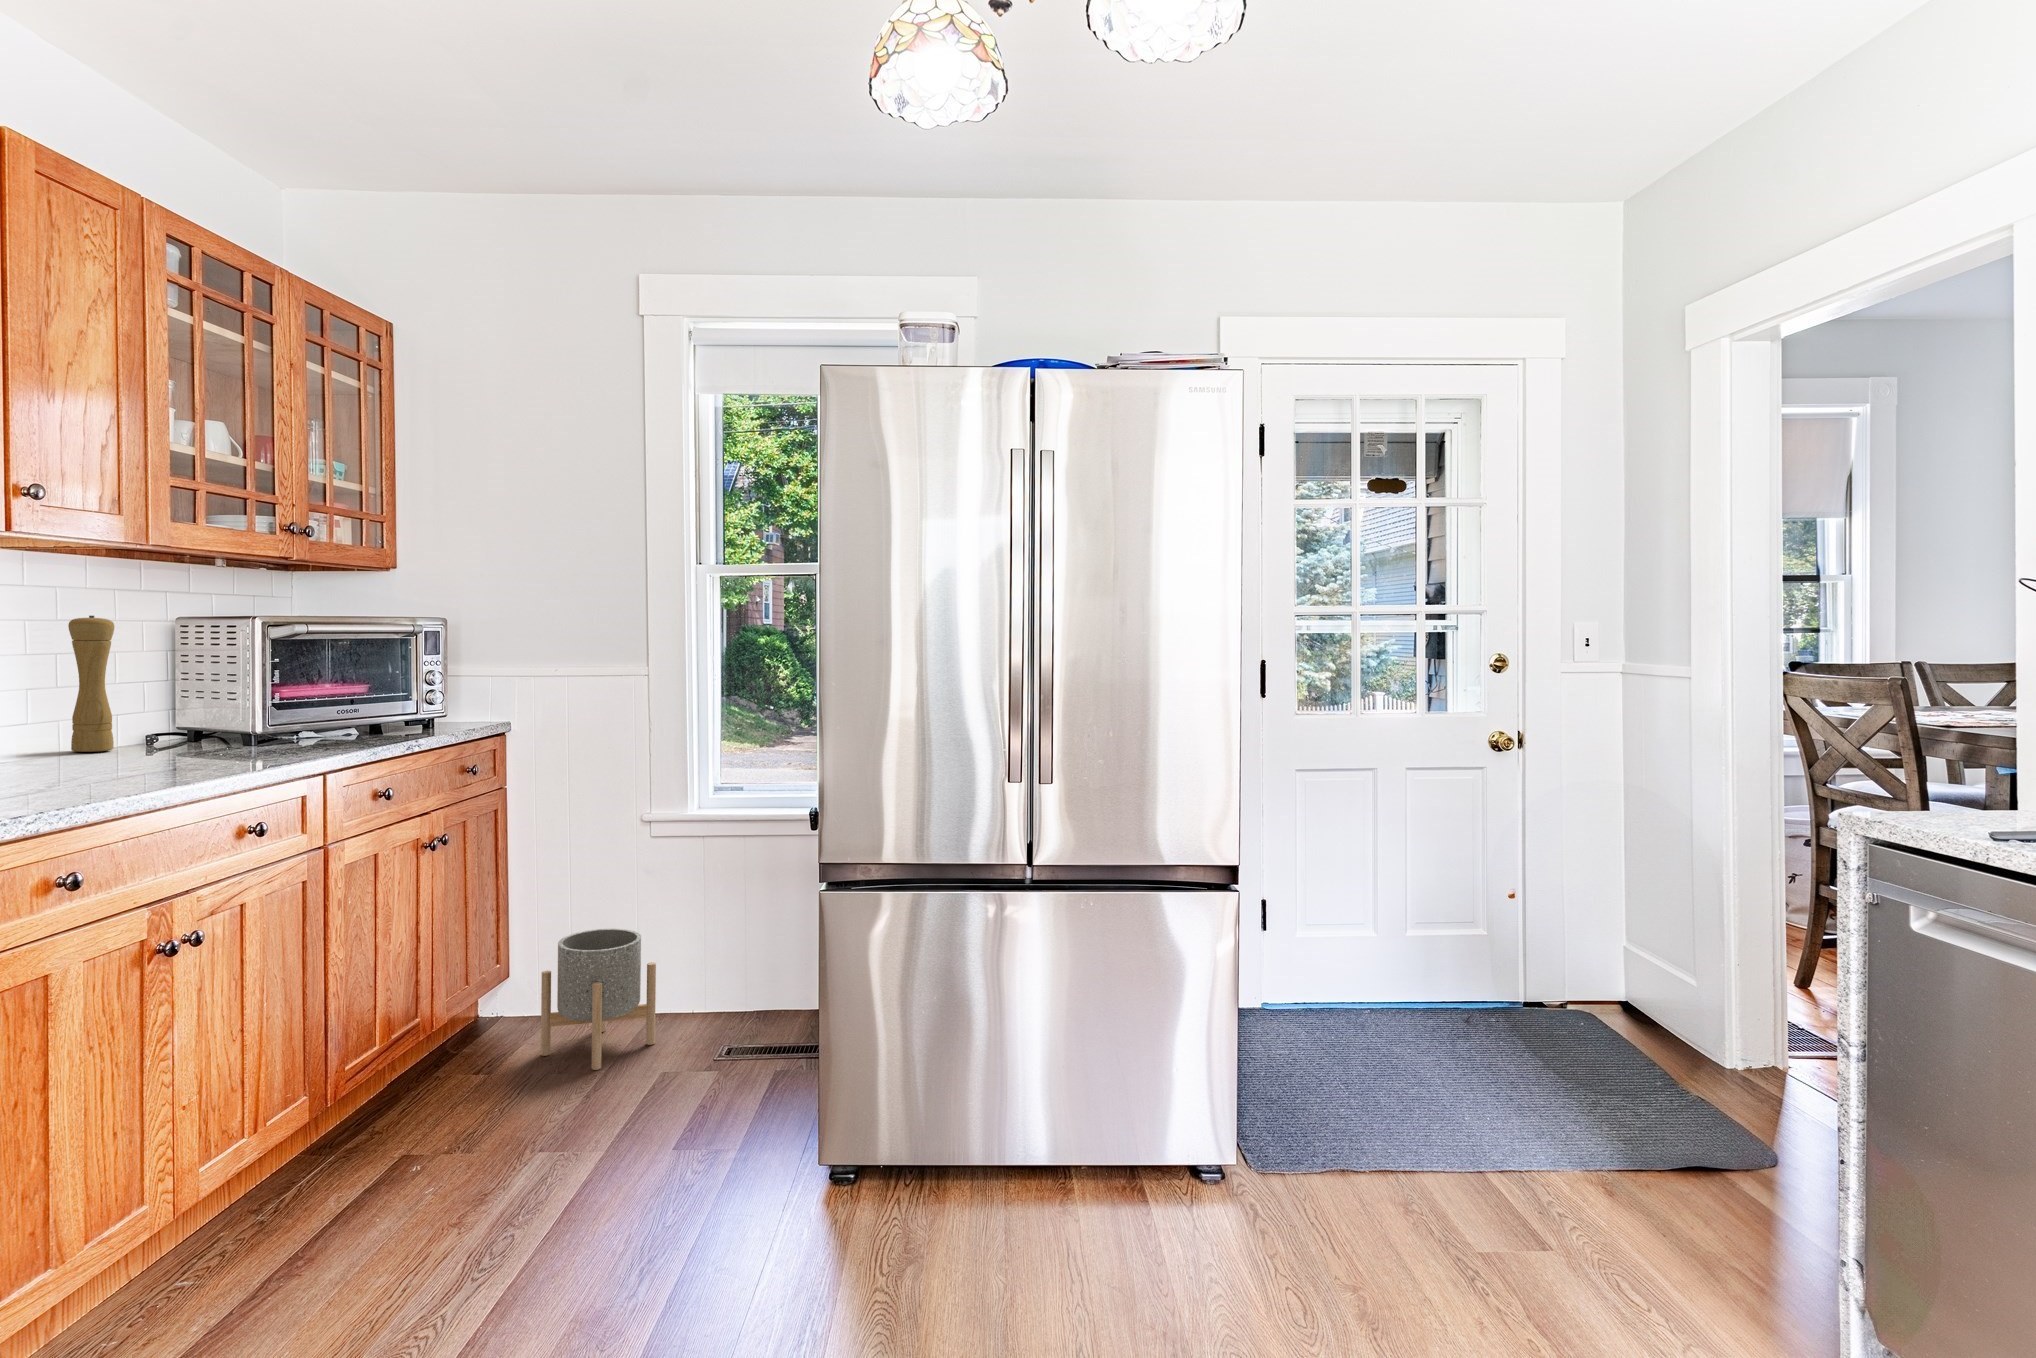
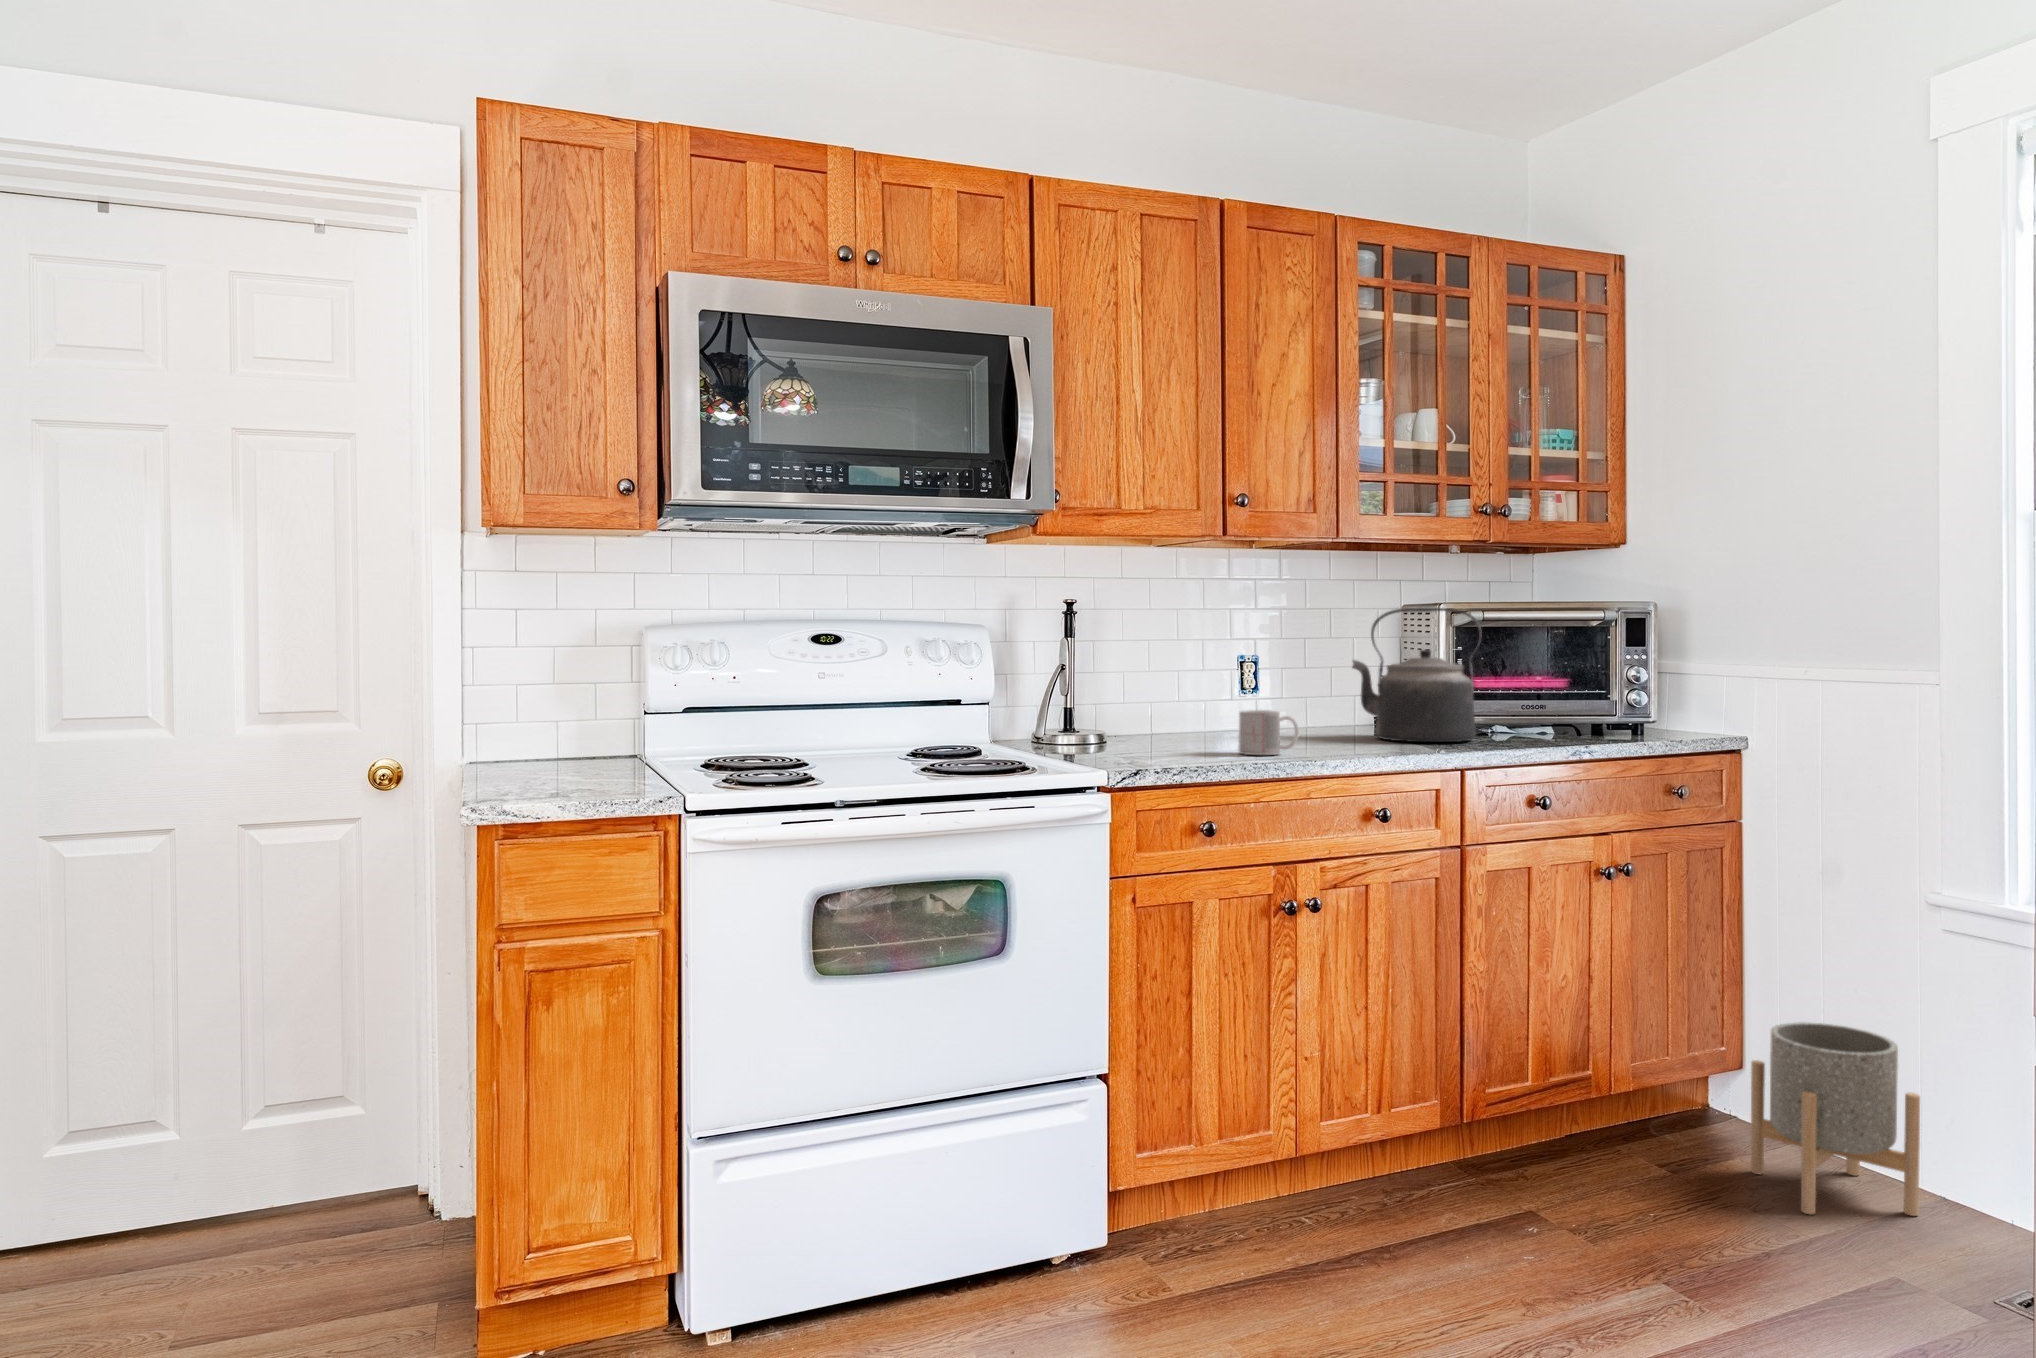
pepper mill: present [68,616,114,752] -> none [1299,608,1331,731]
kettle: none [159,622,315,756] -> present [1352,608,1481,742]
mug: none [70,738,156,791] -> present [1239,710,1299,755]

